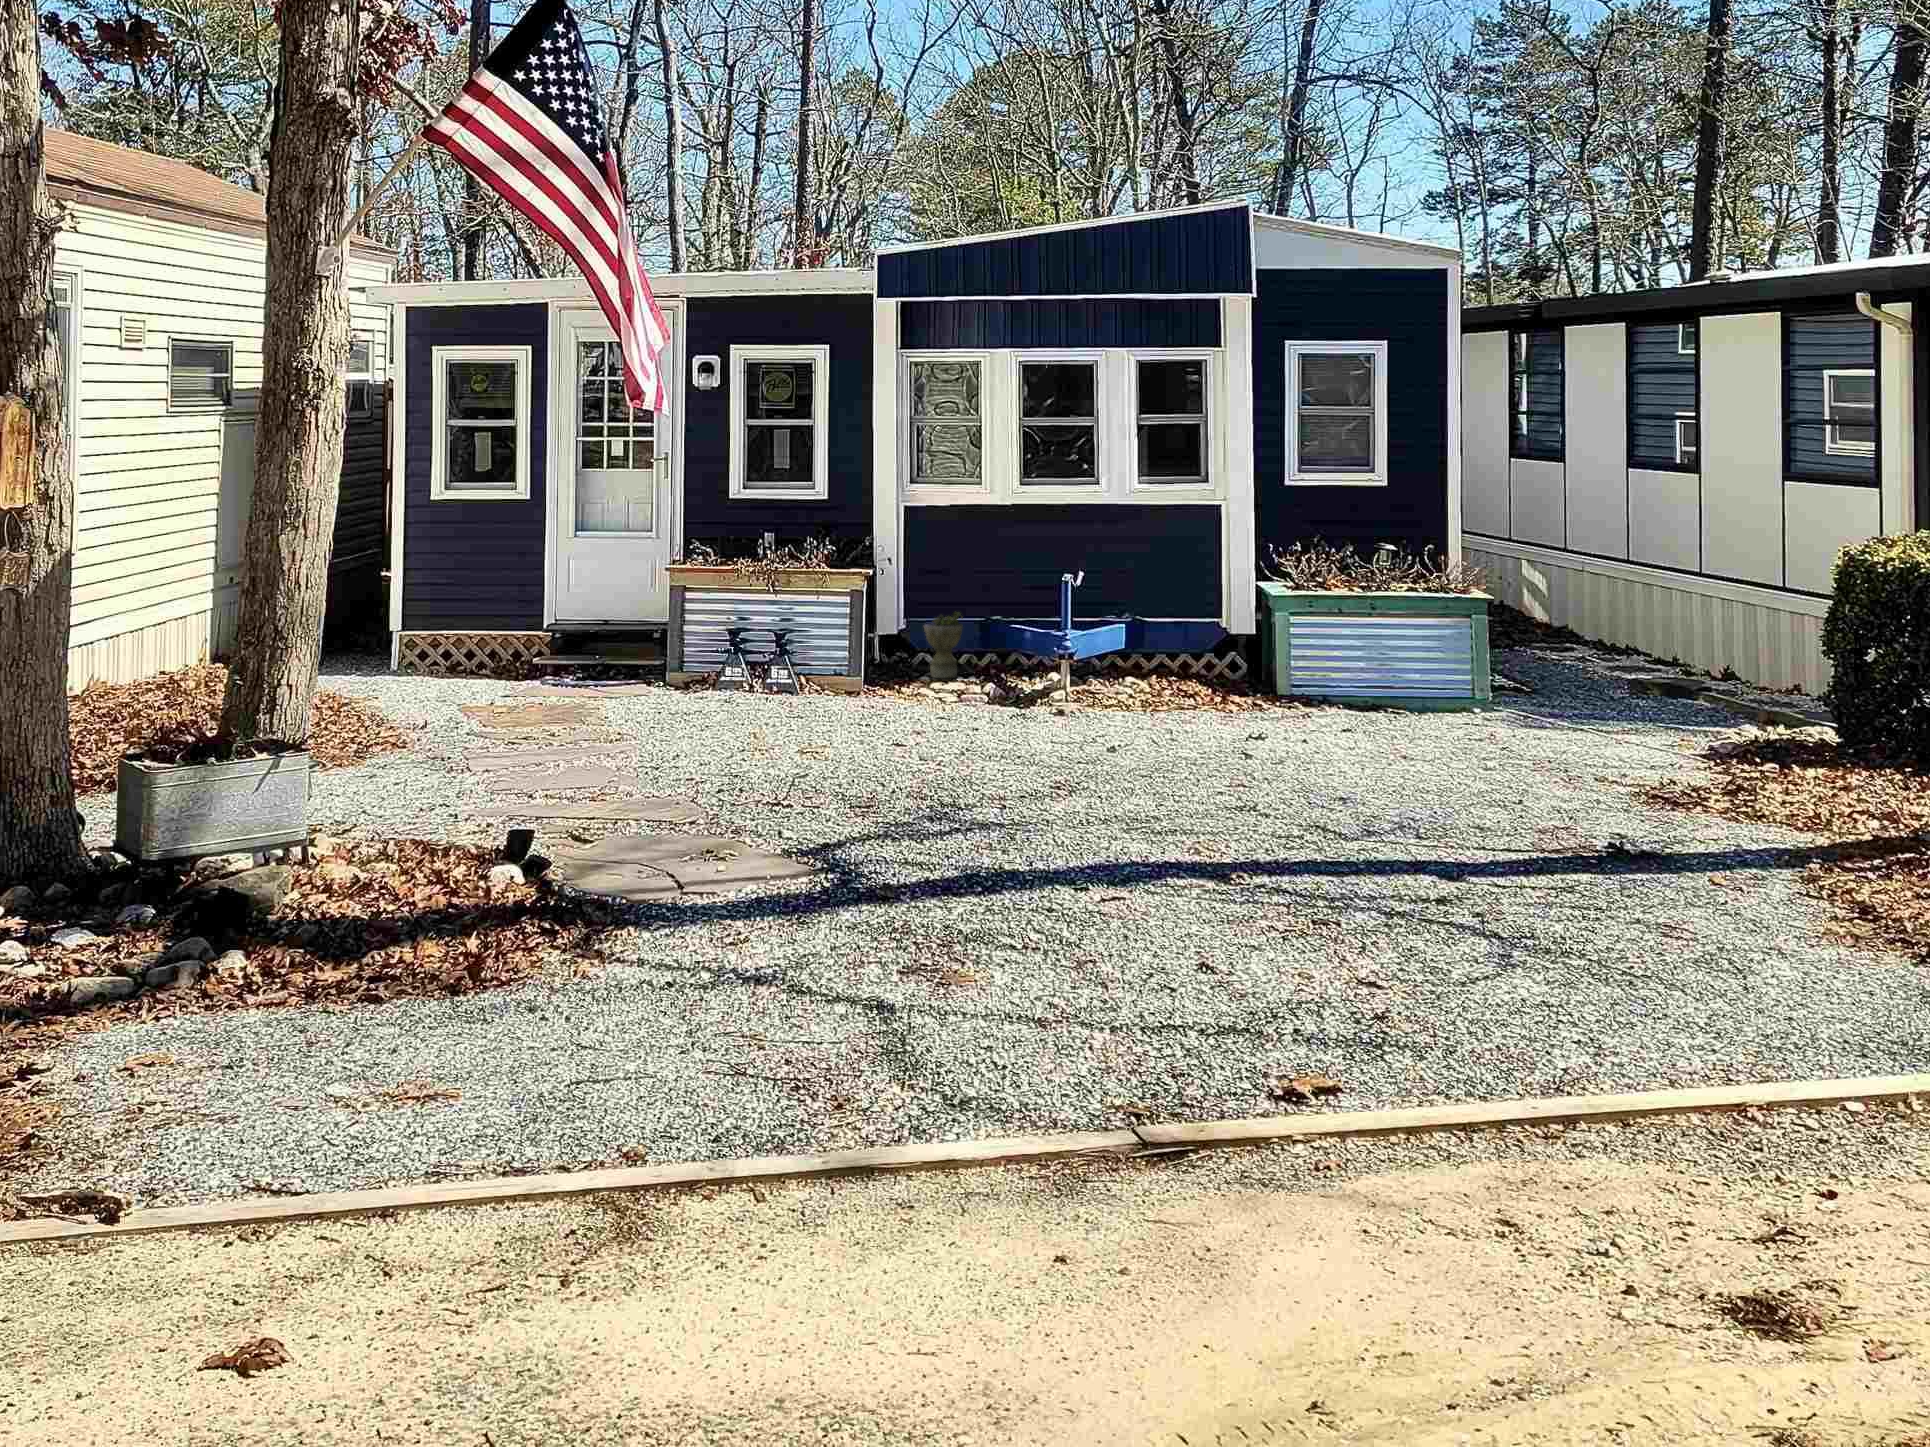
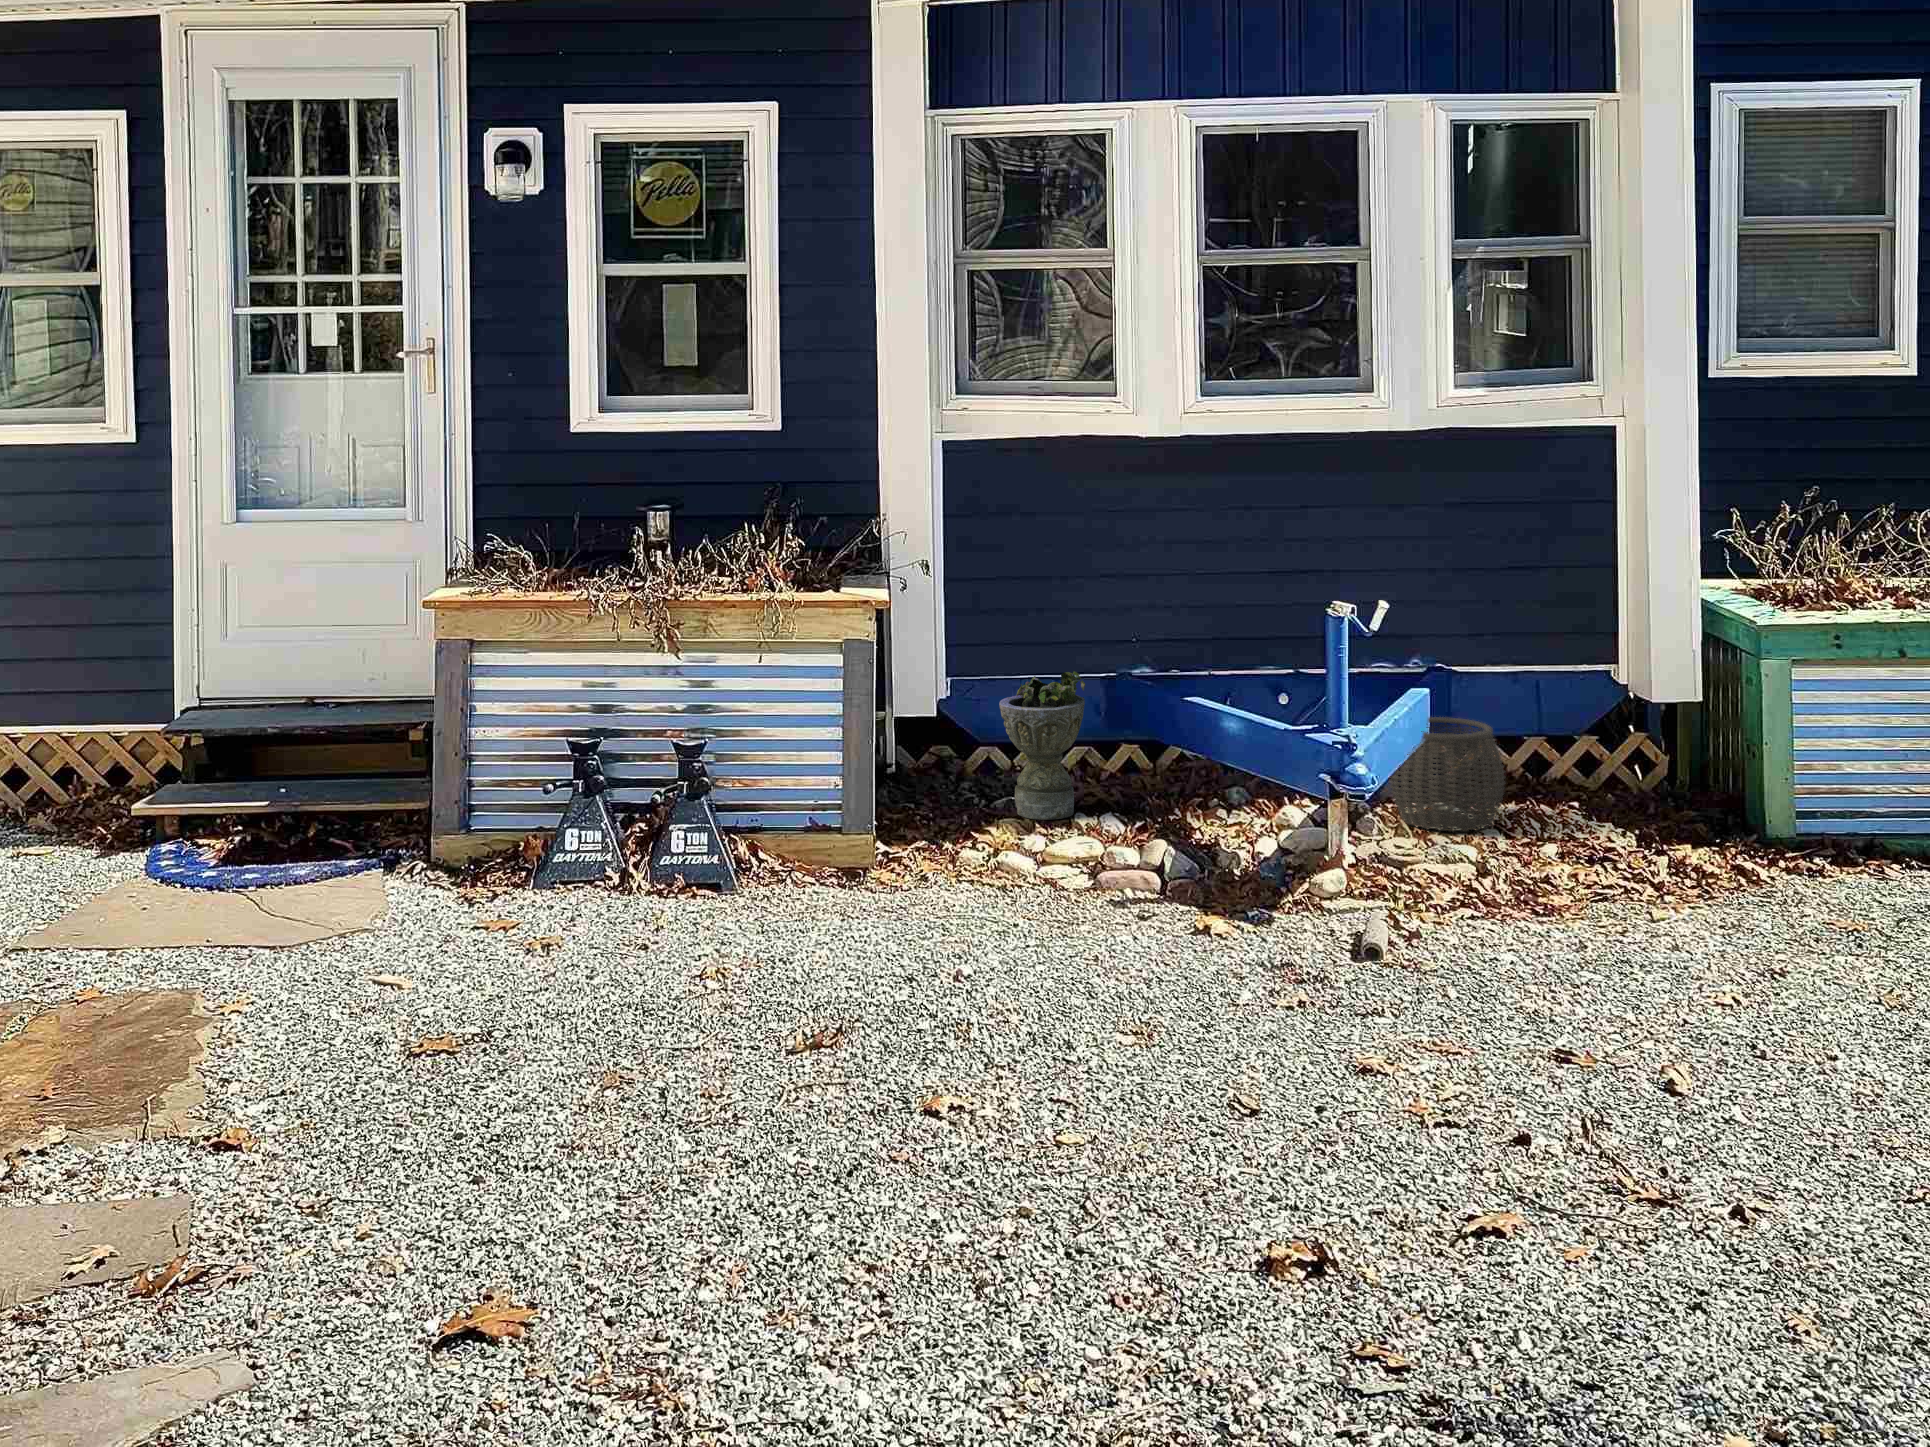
woven basket: none [1099,636,1151,685] -> present [1390,717,1505,832]

